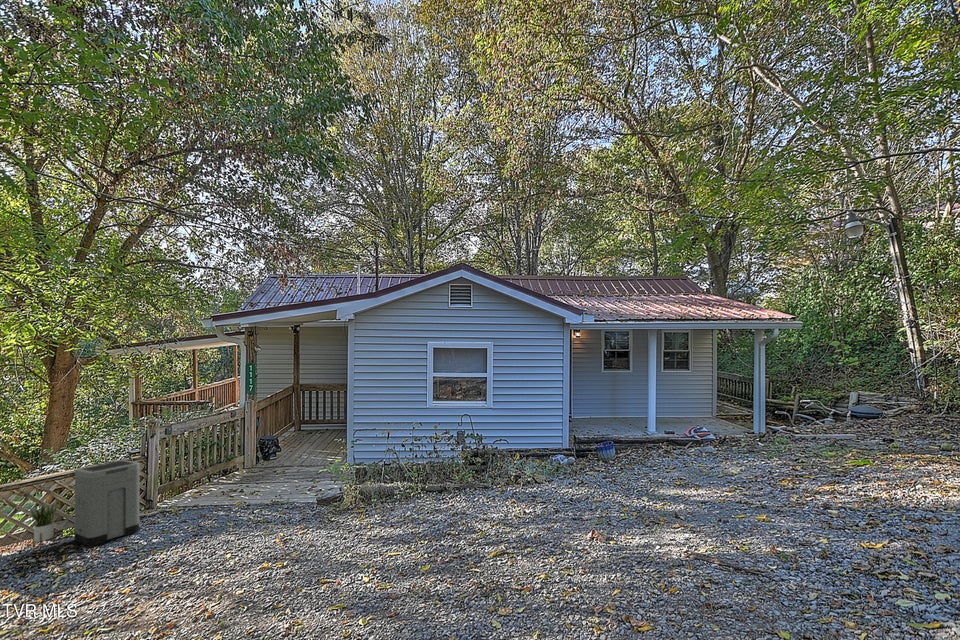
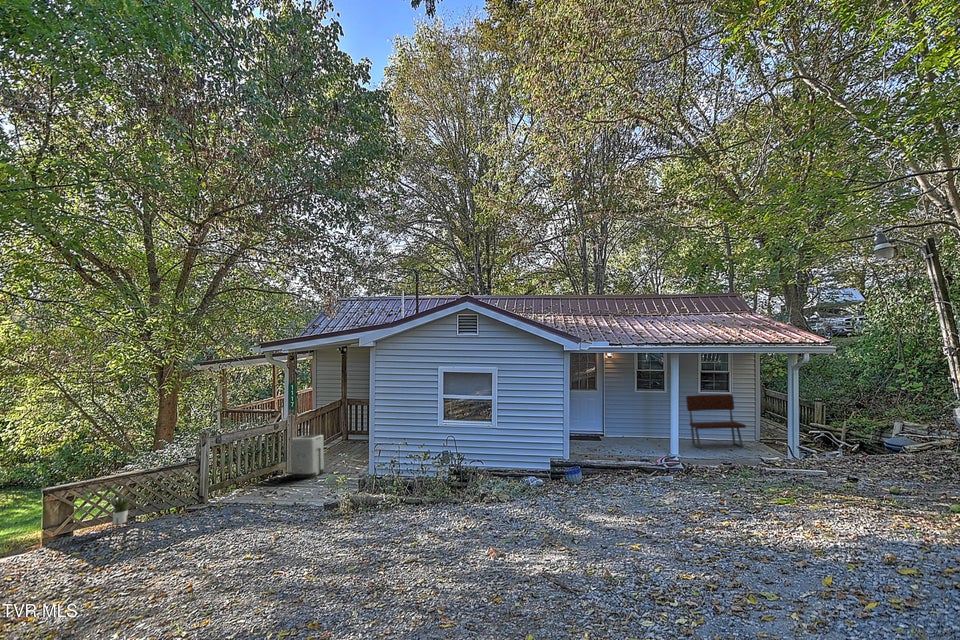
bench: none [669,370,727,424] -> present [686,394,746,448]
trash can: present [74,460,139,546] -> present [292,435,324,478]

